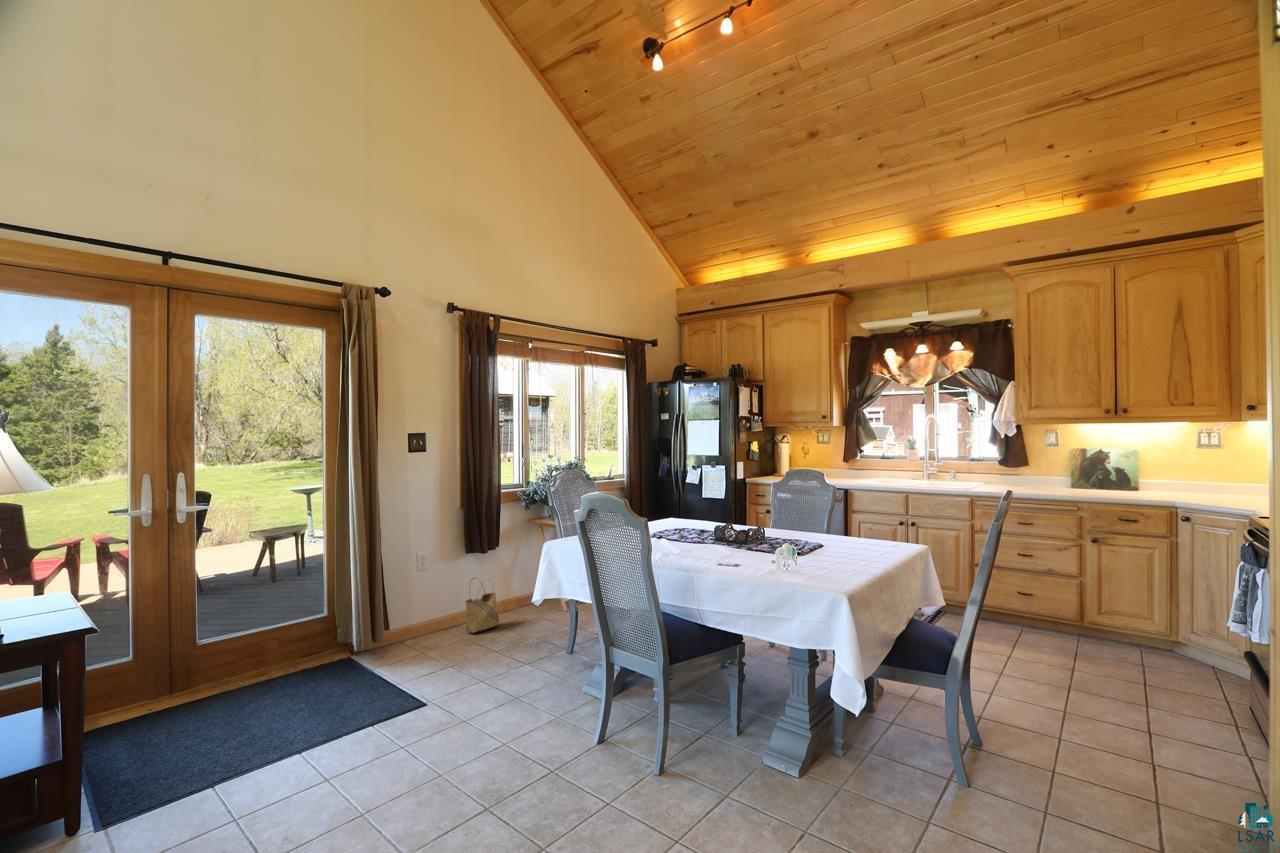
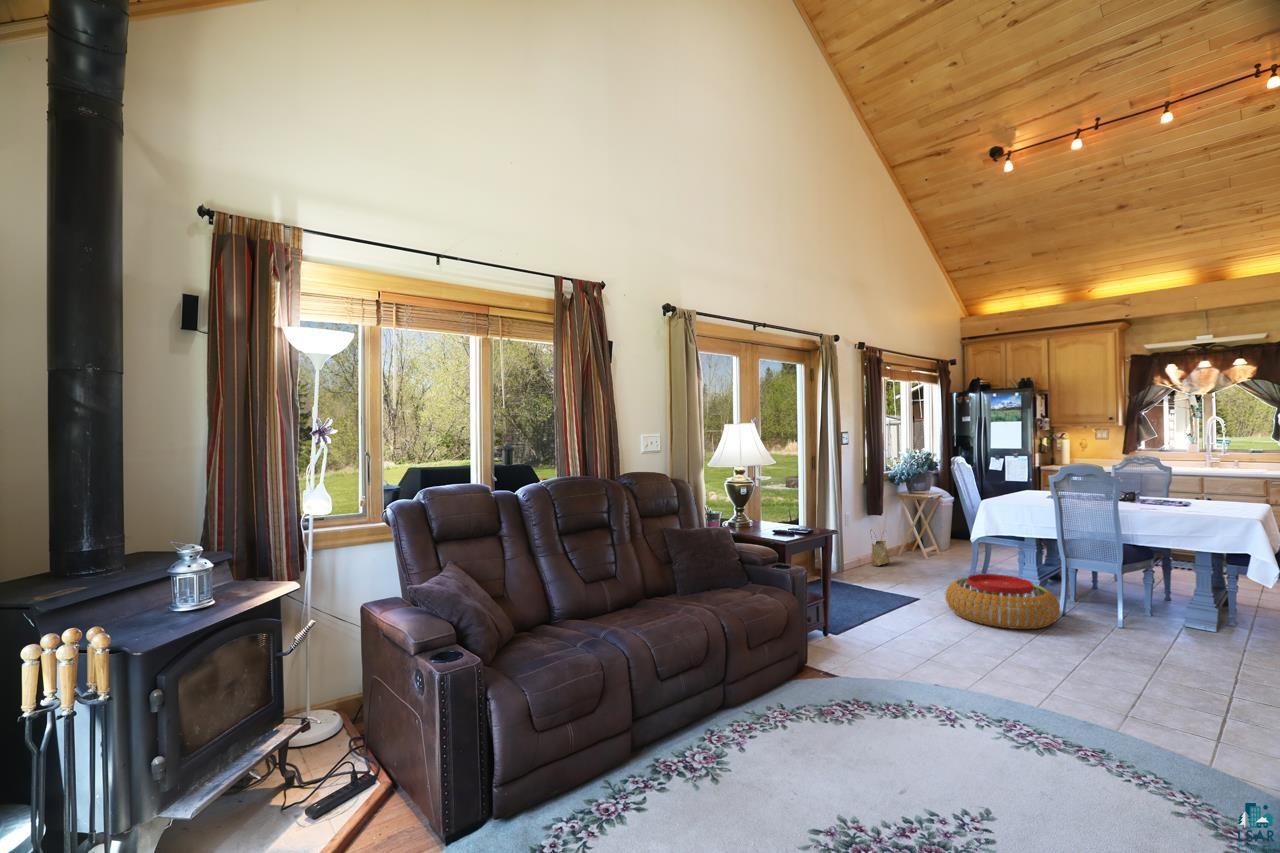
pouf: none [396,677,574,803] -> present [945,574,1060,629]

